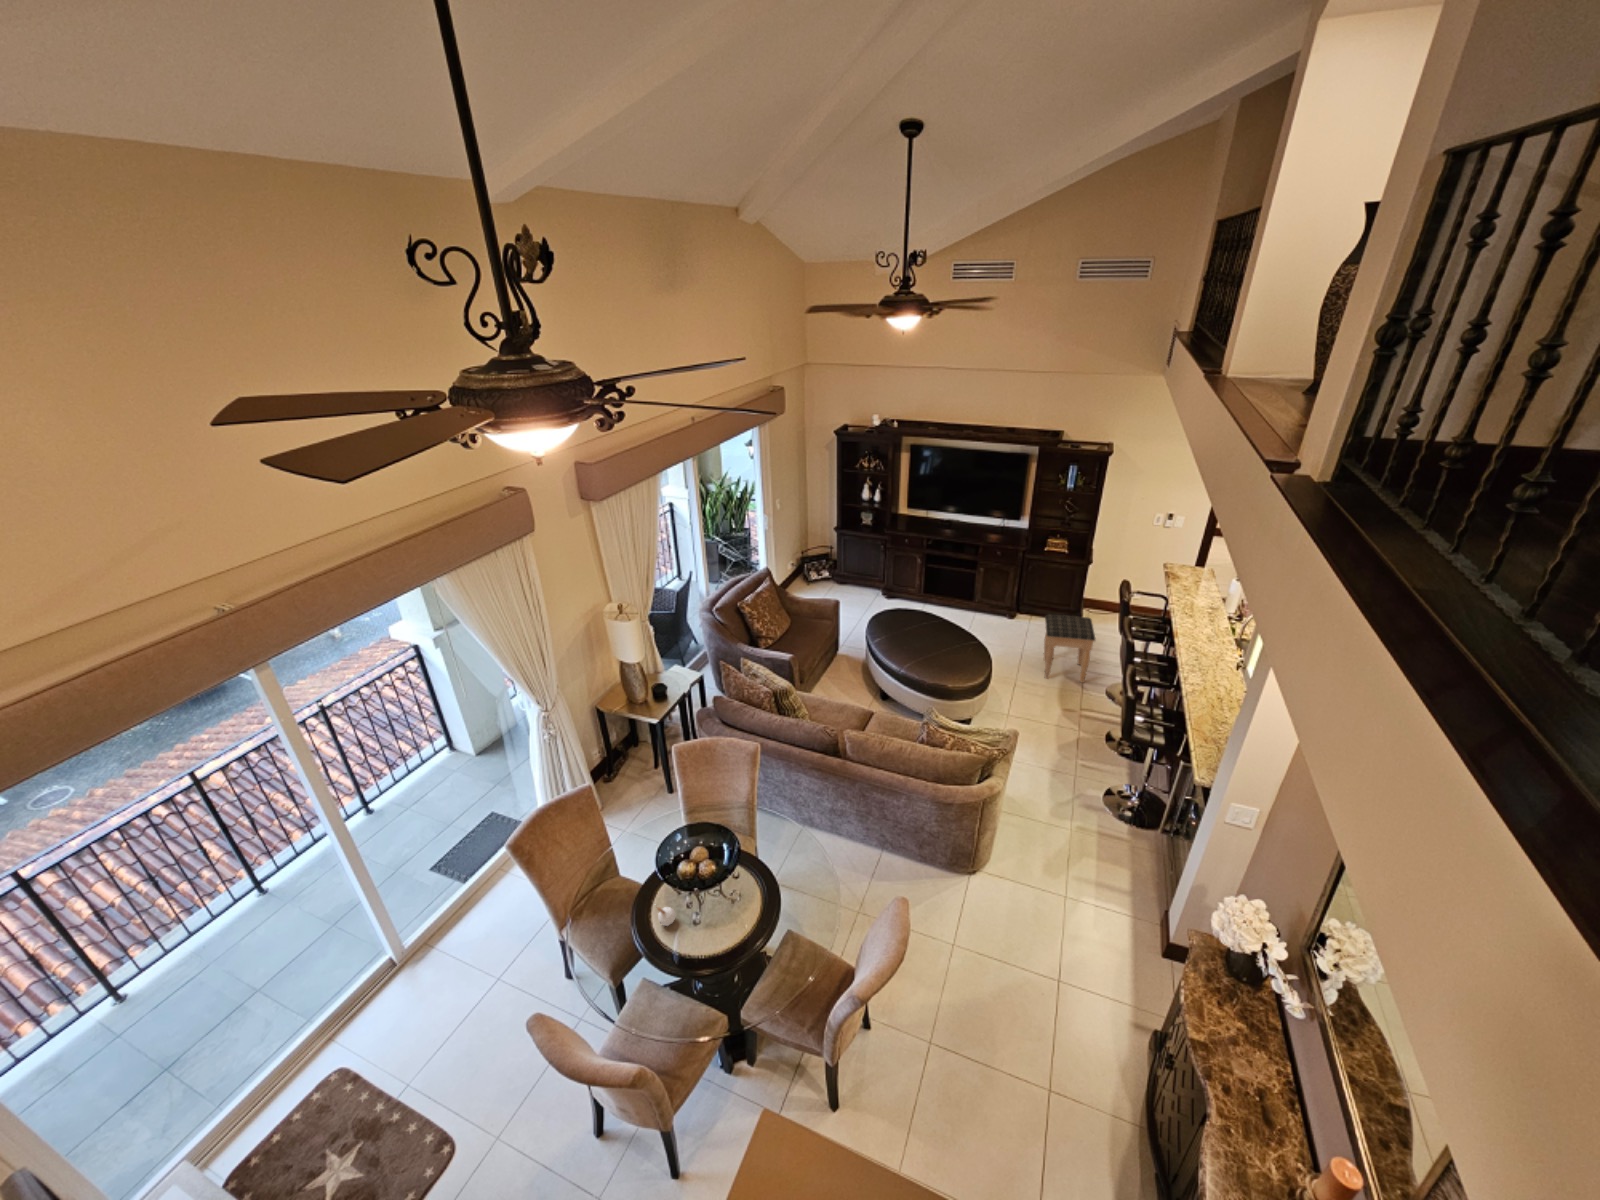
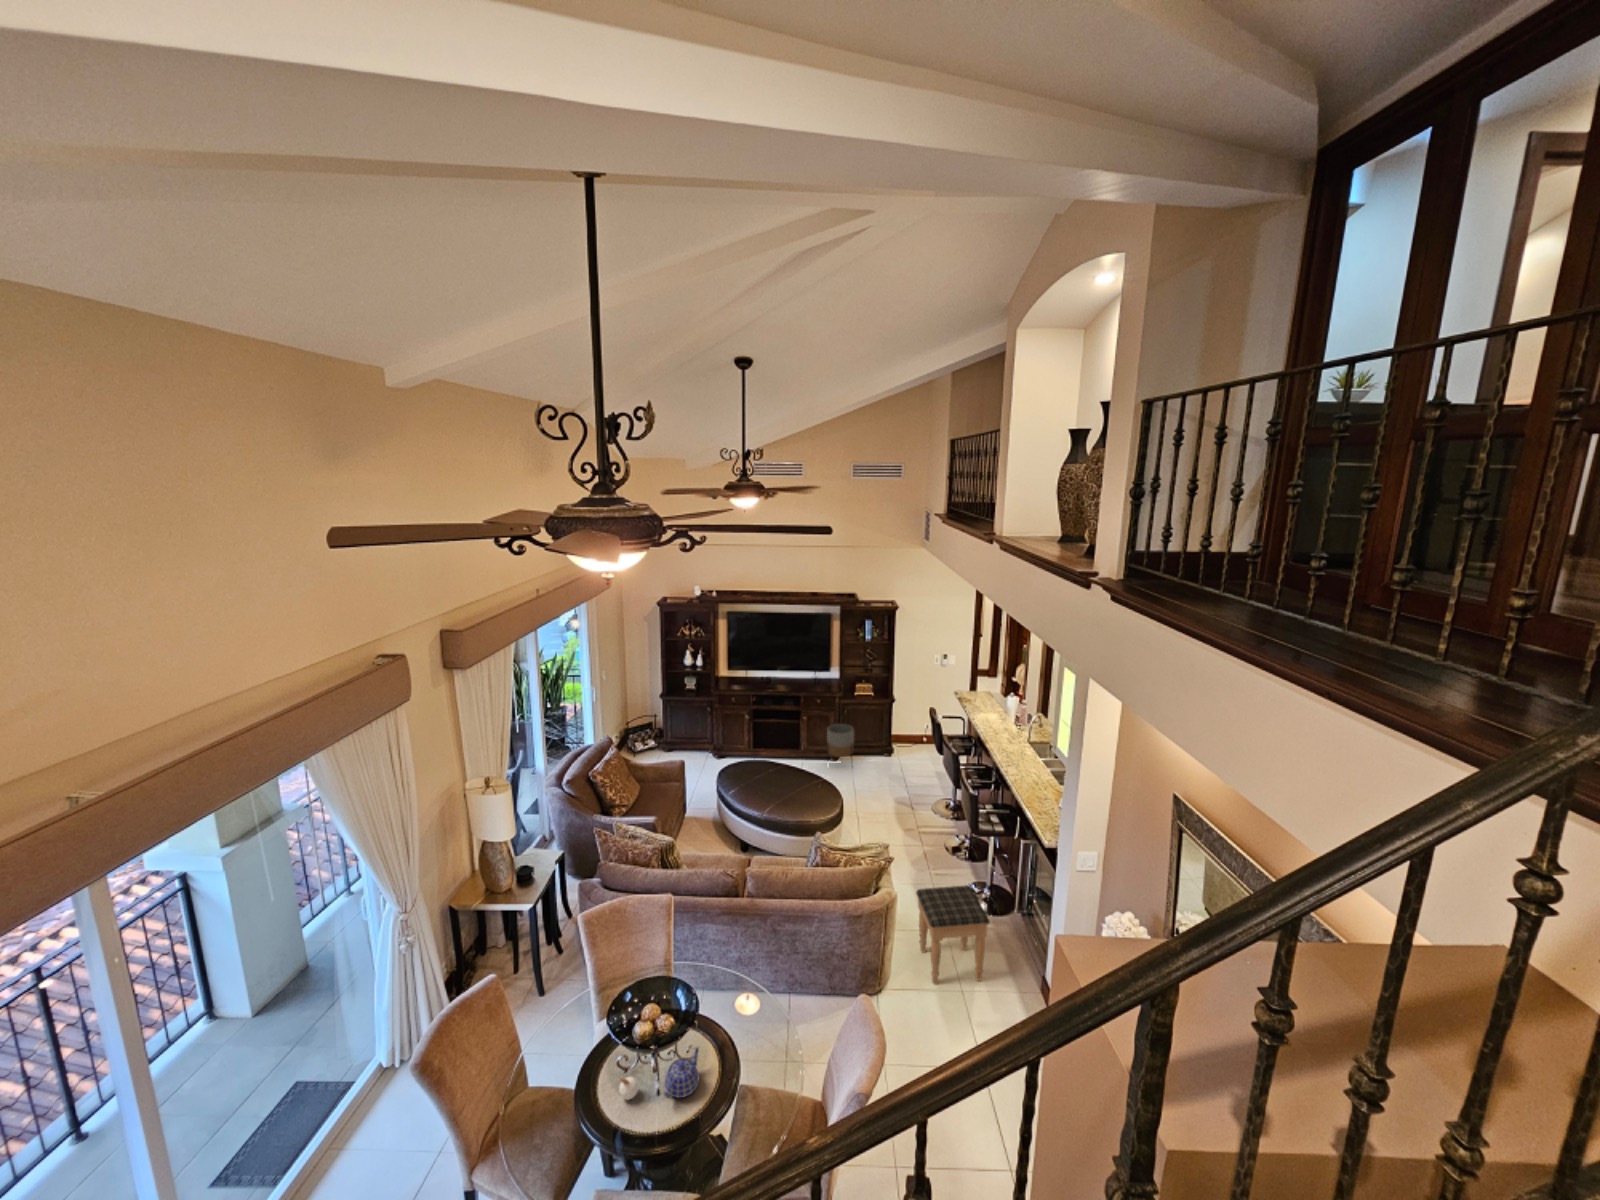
planter: none [1000,580,1034,628] -> present [827,724,854,757]
footstool: present [1044,614,1095,682] -> present [916,885,990,985]
teapot: none [690,899,734,940] -> present [664,1048,699,1098]

